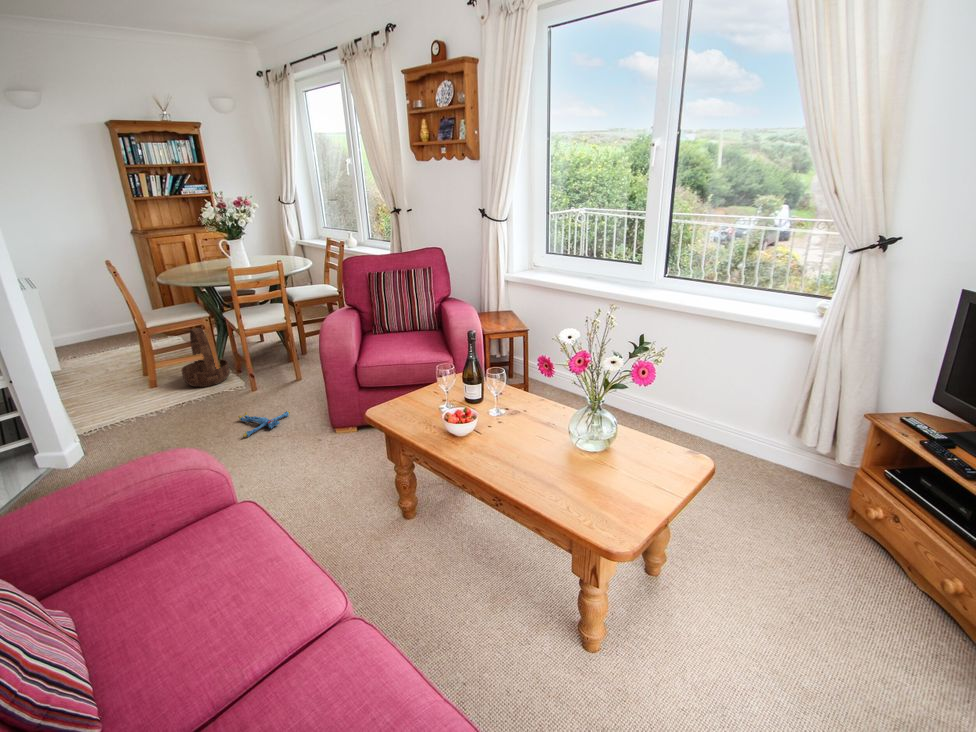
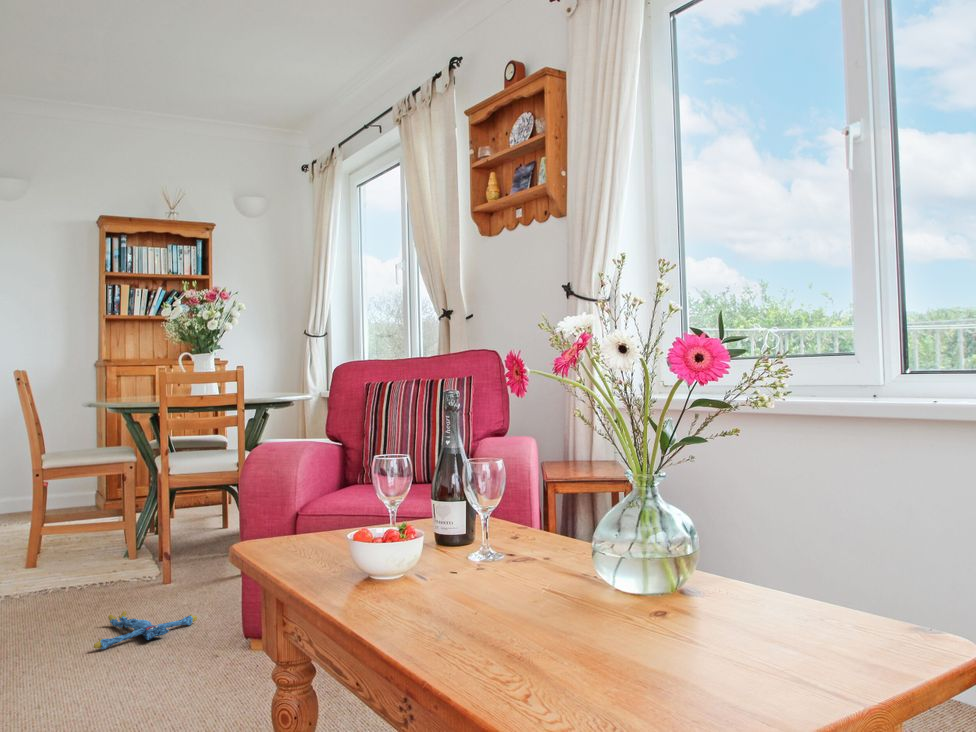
basket: present [181,328,230,387] -> none [72,479,149,576]

